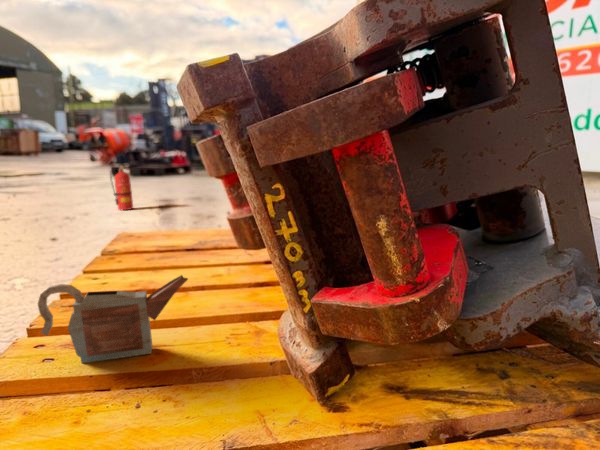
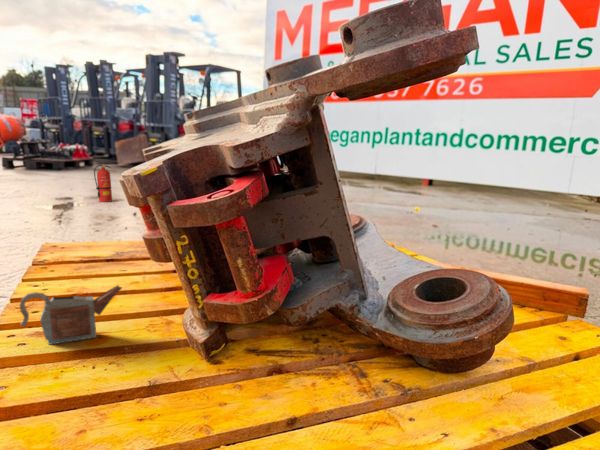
fire extinguisher: present [110,164,133,210] -> present [94,163,112,202]

